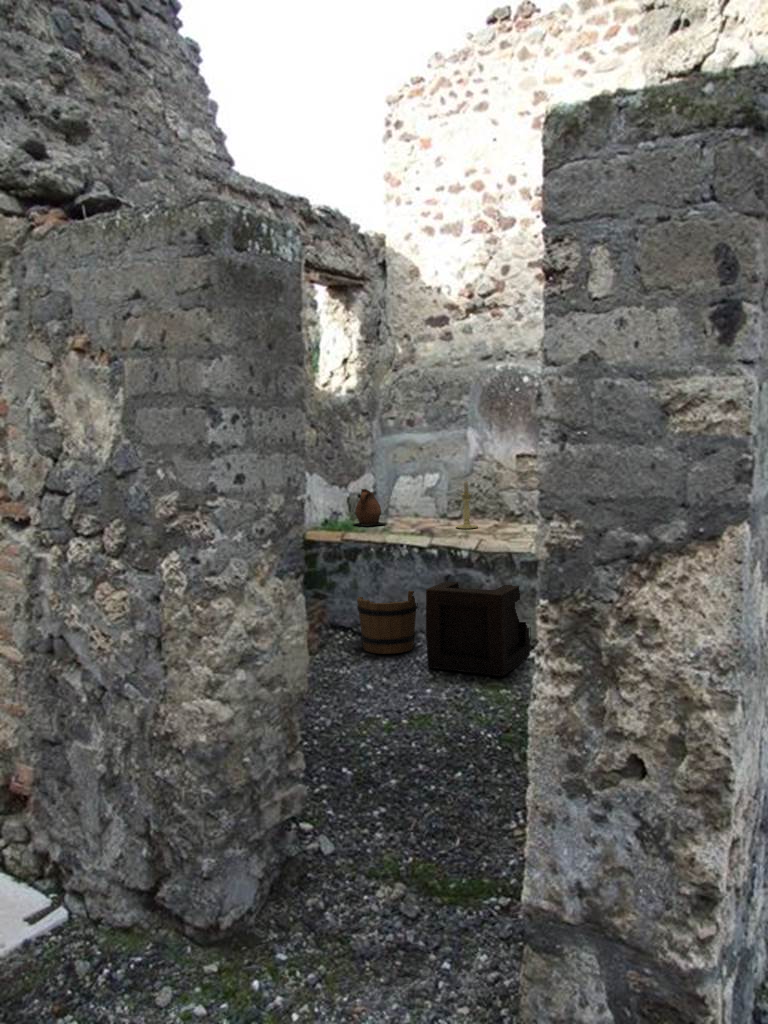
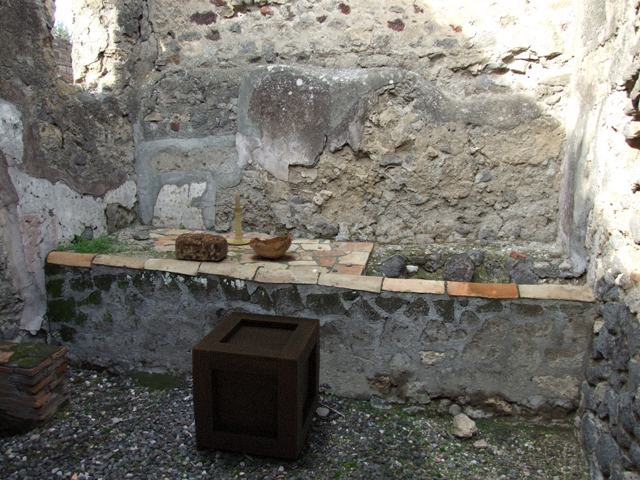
ceramic pitcher: present [355,489,385,526] -> none [108,200,149,241]
bread loaf: none [412,515,456,537] -> present [175,233,228,261]
wooden bowl: none [475,517,512,536] -> present [250,235,292,258]
bucket: present [357,591,418,654] -> none [102,325,185,417]

